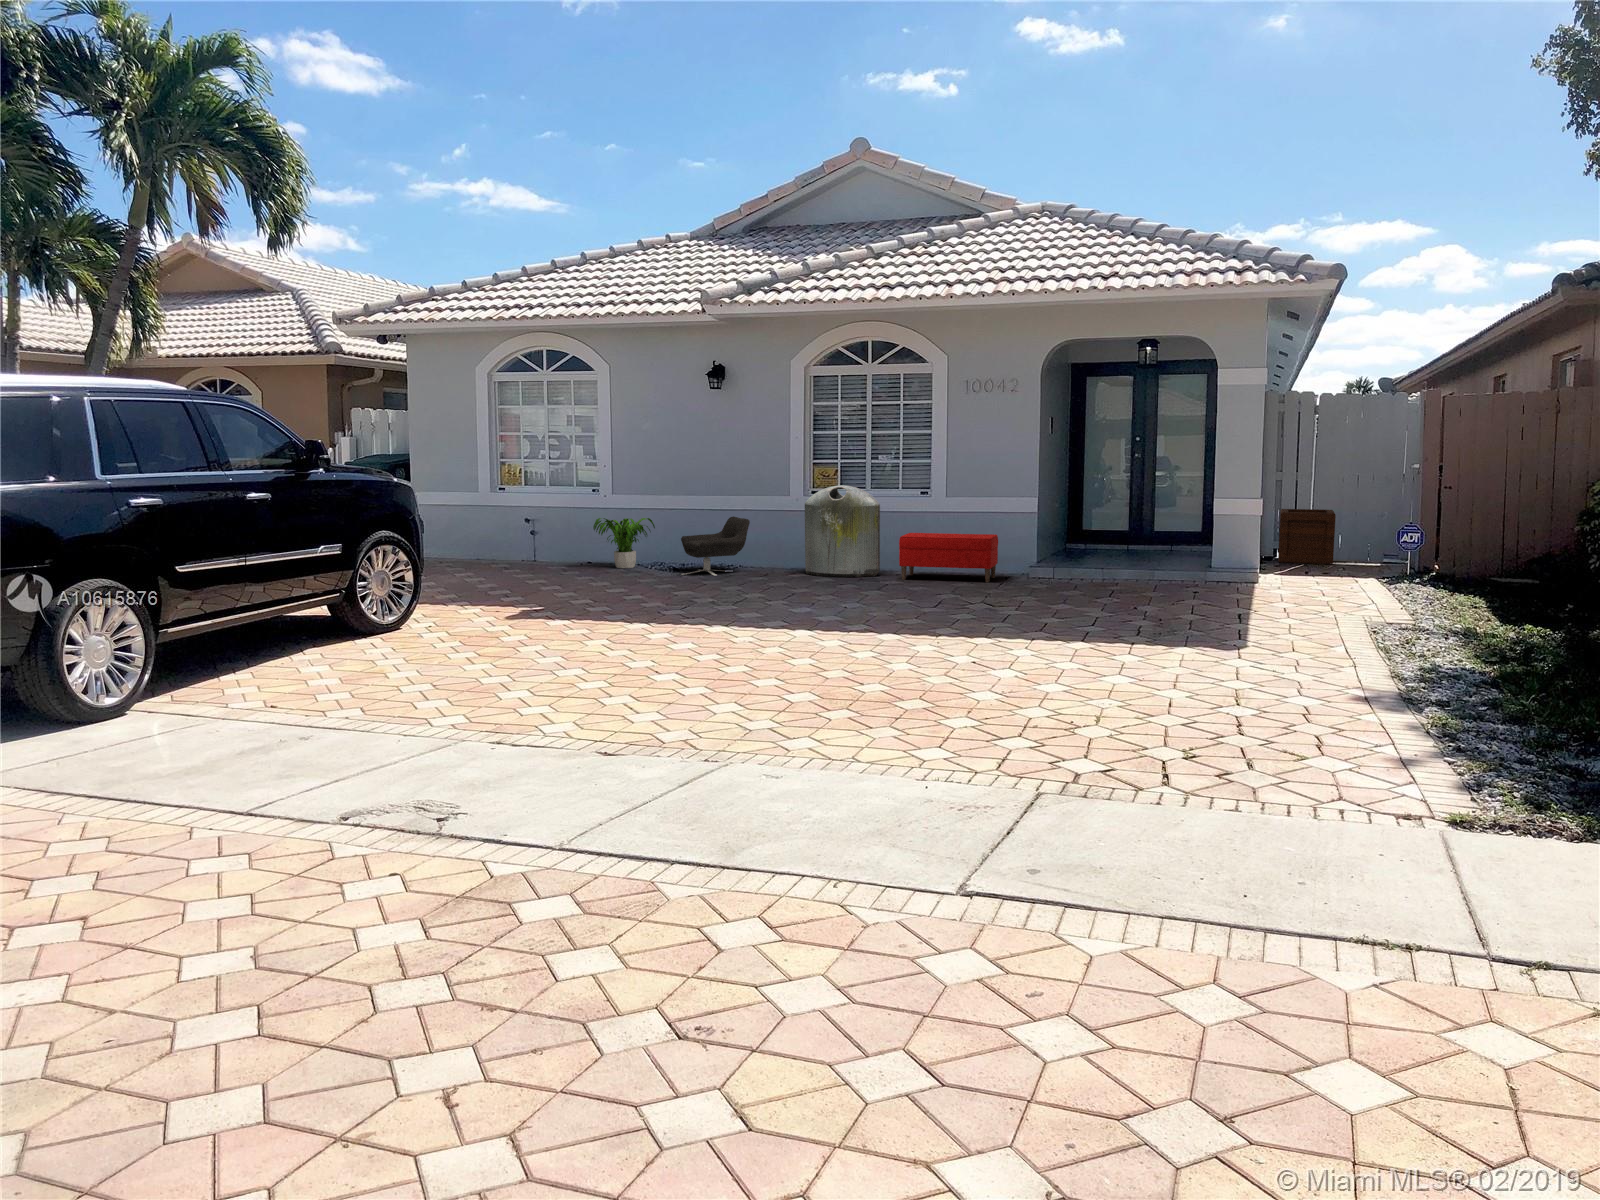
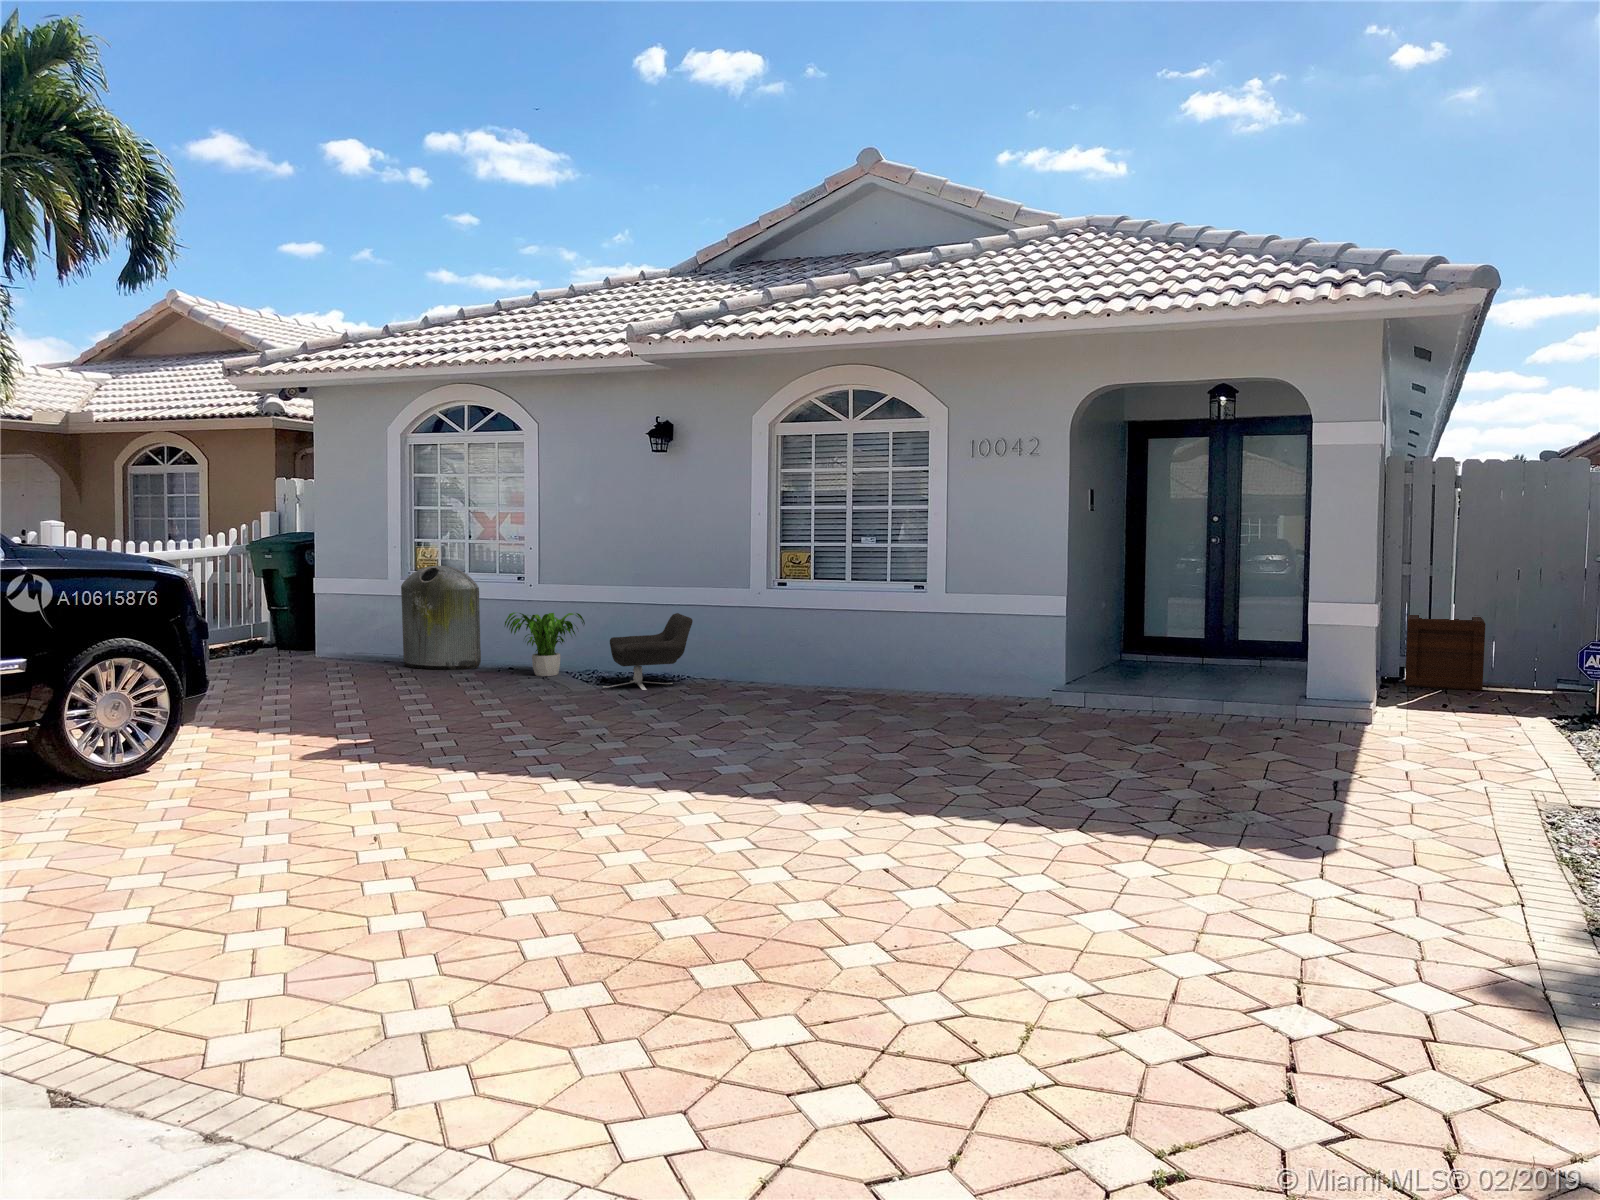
trash can: present [805,485,880,577] -> present [401,566,481,670]
bench: present [899,533,998,582] -> none [876,639,1011,710]

